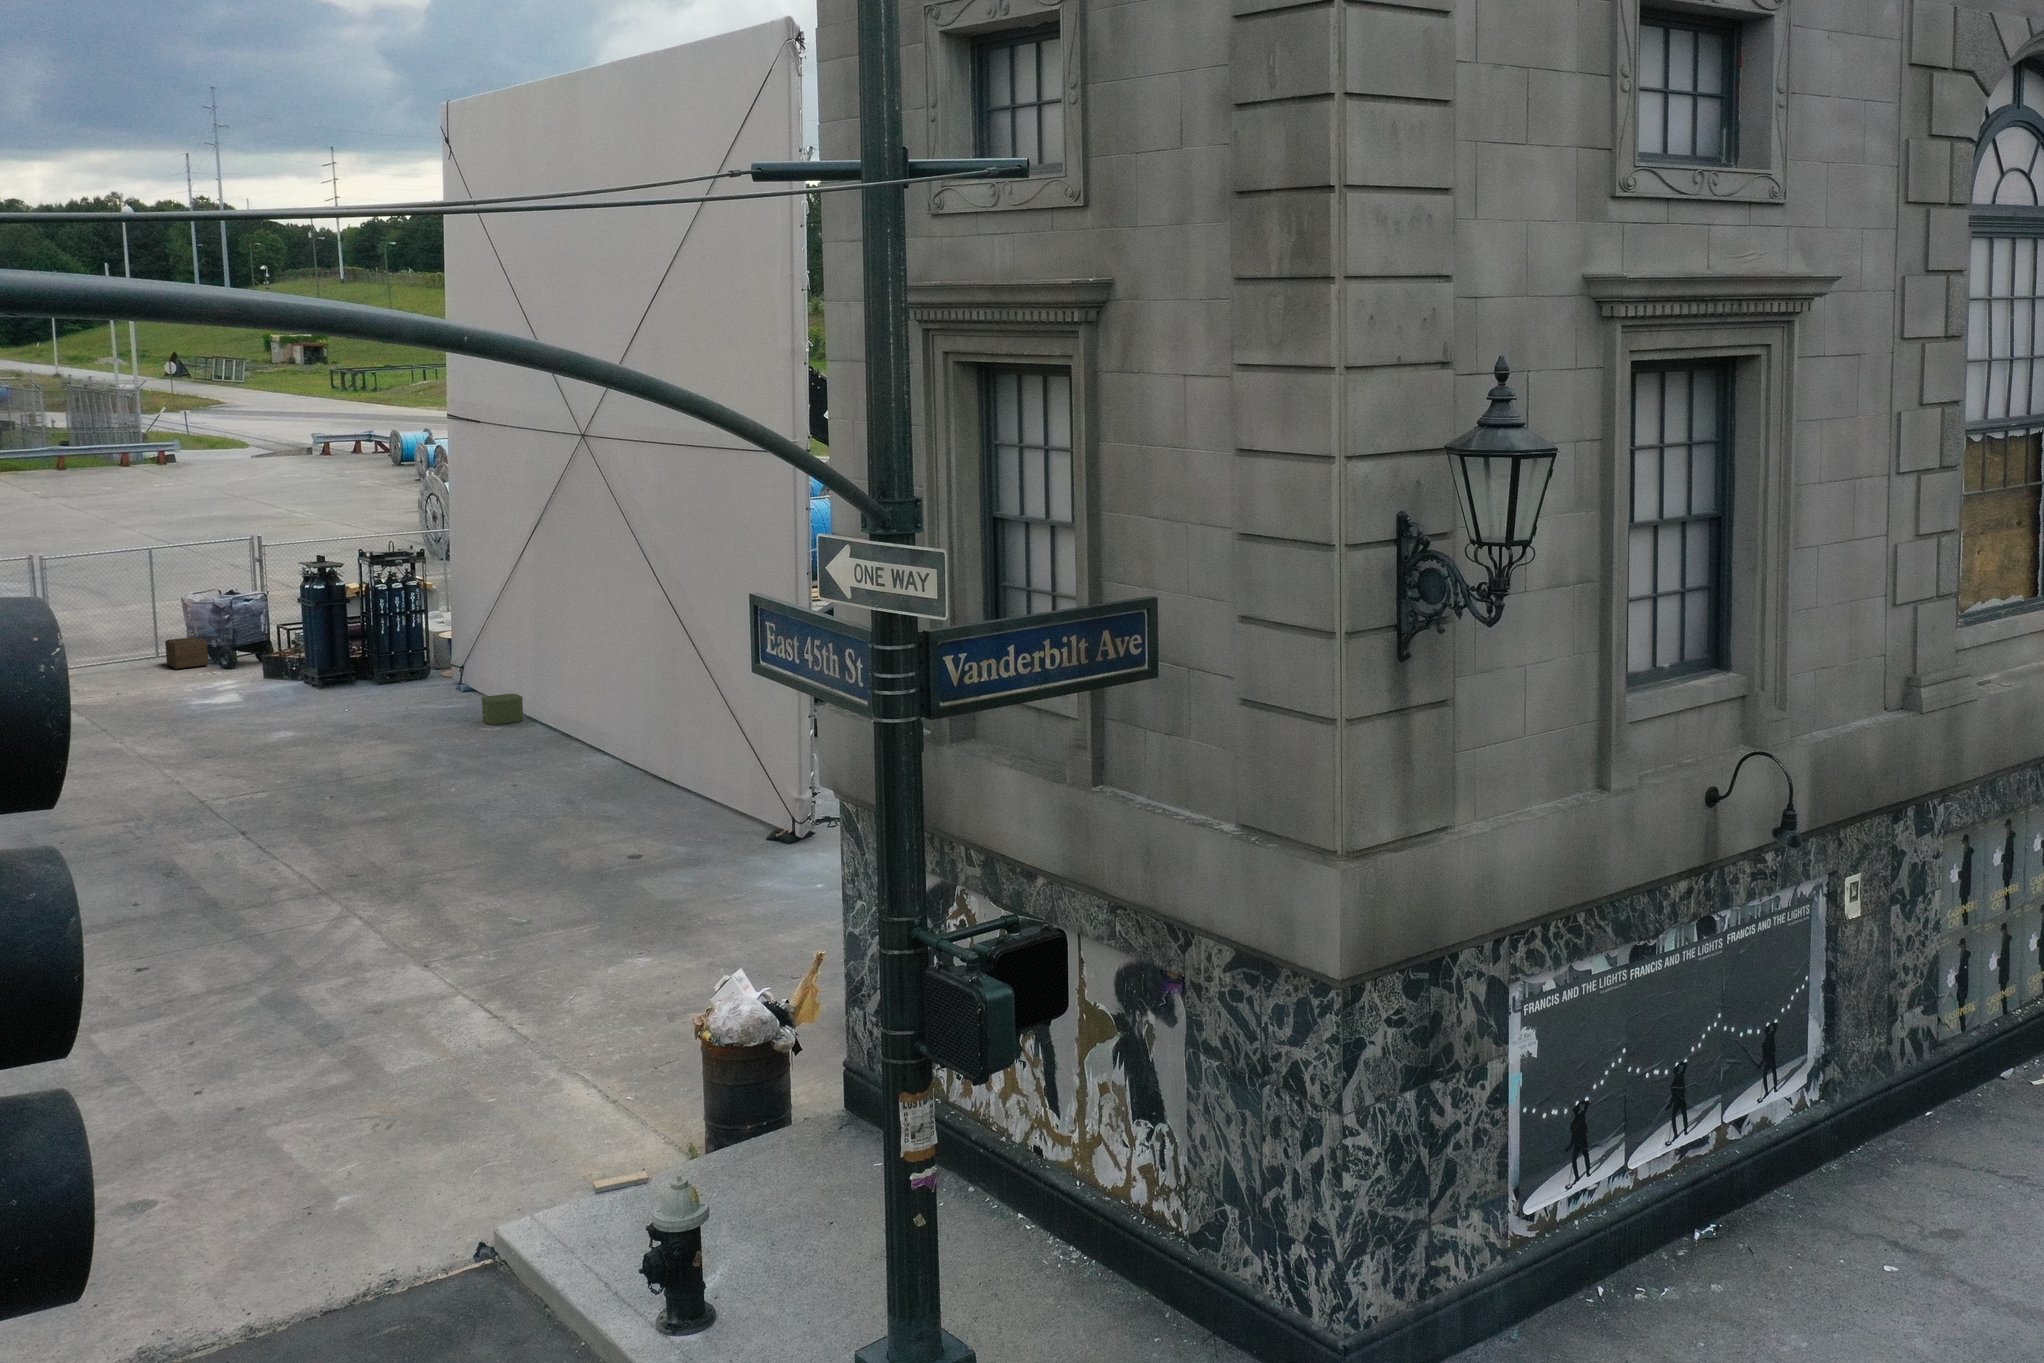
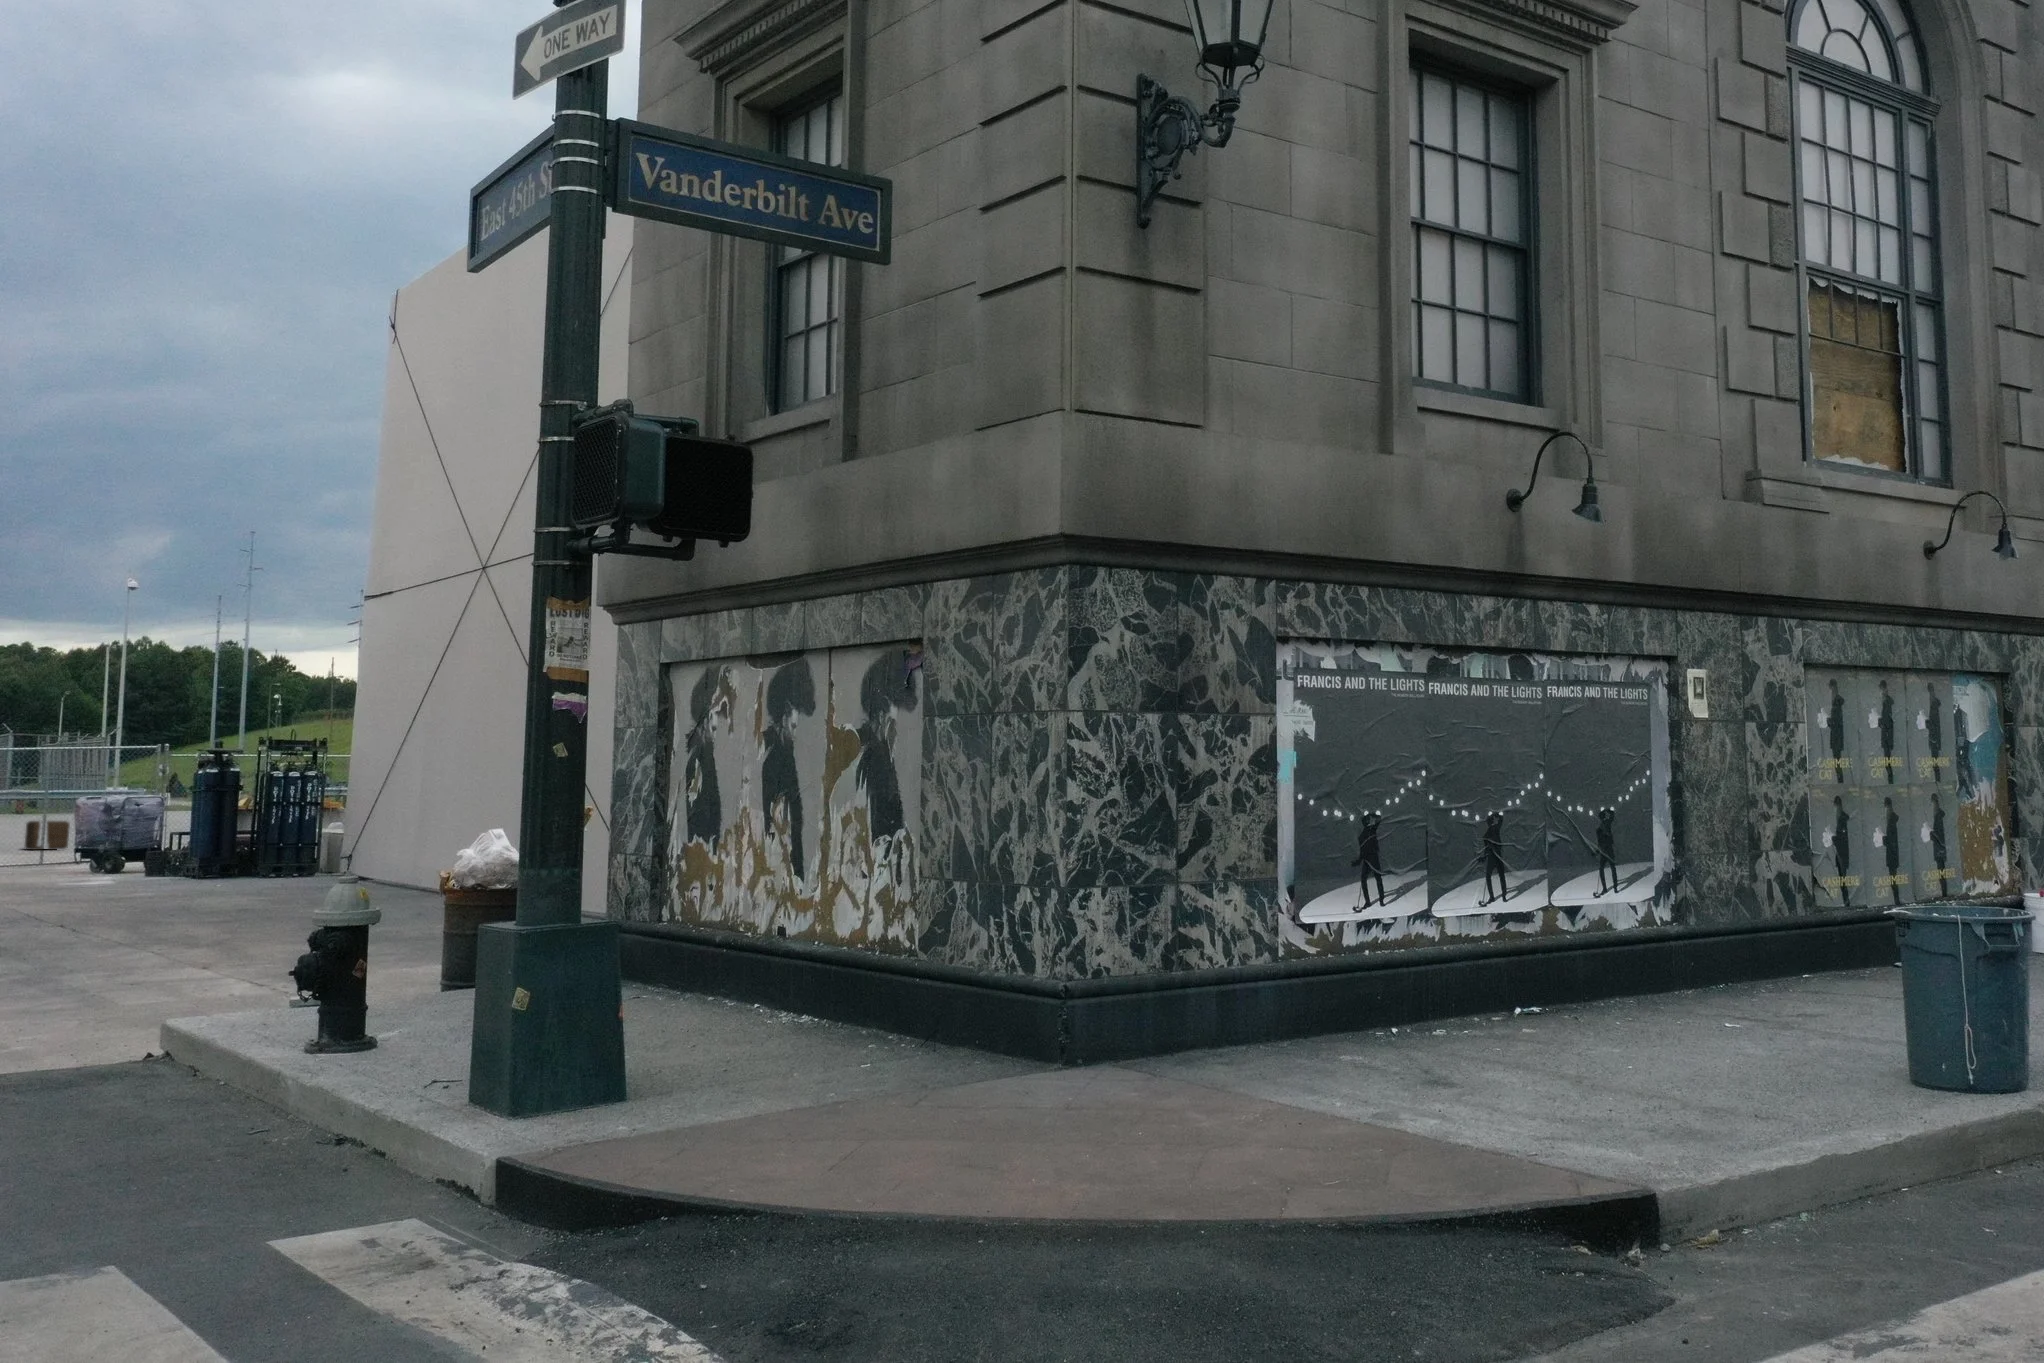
storage box: present [481,694,523,725] -> none [337,840,382,866]

